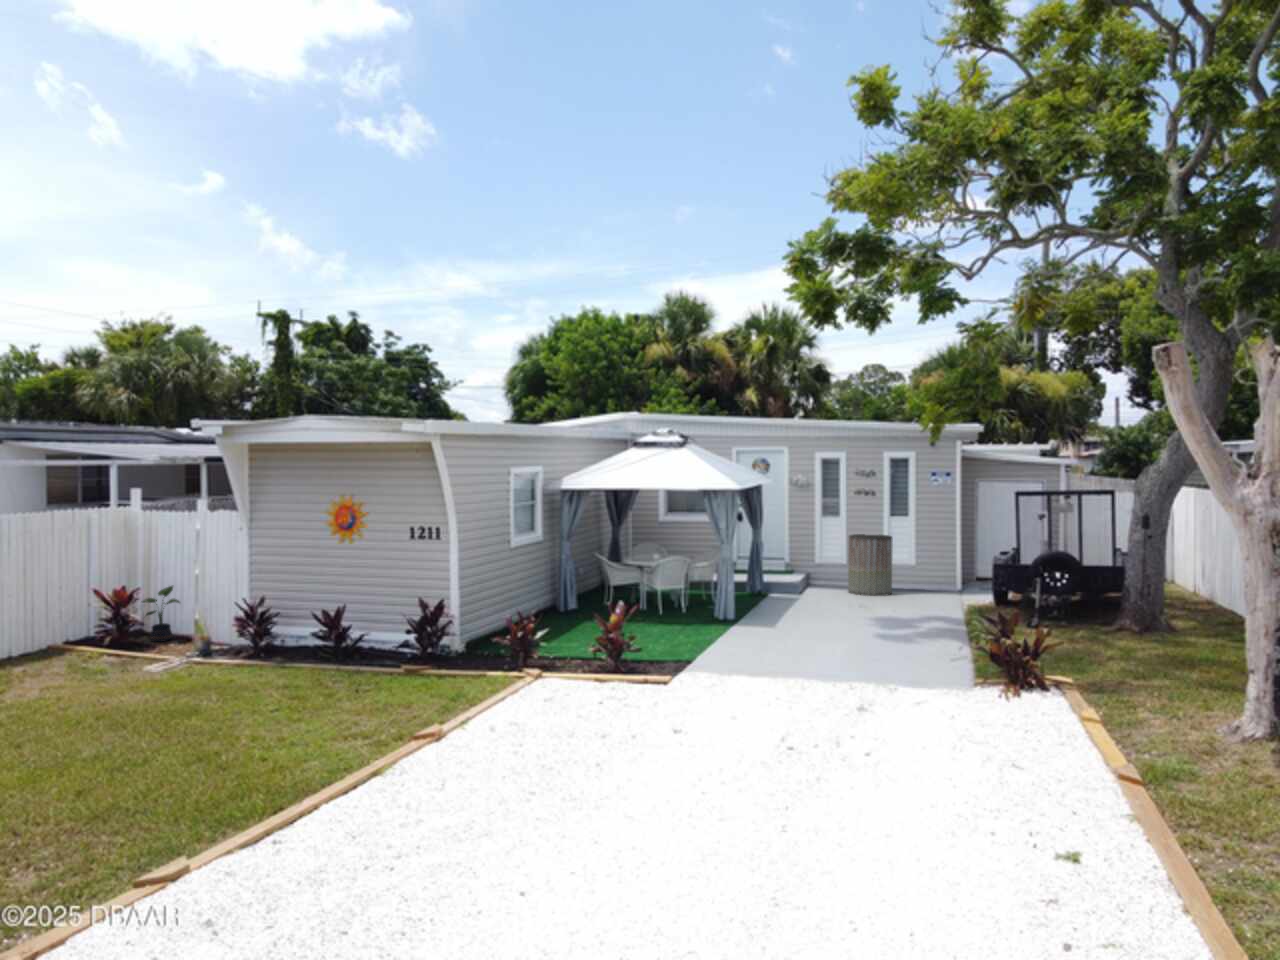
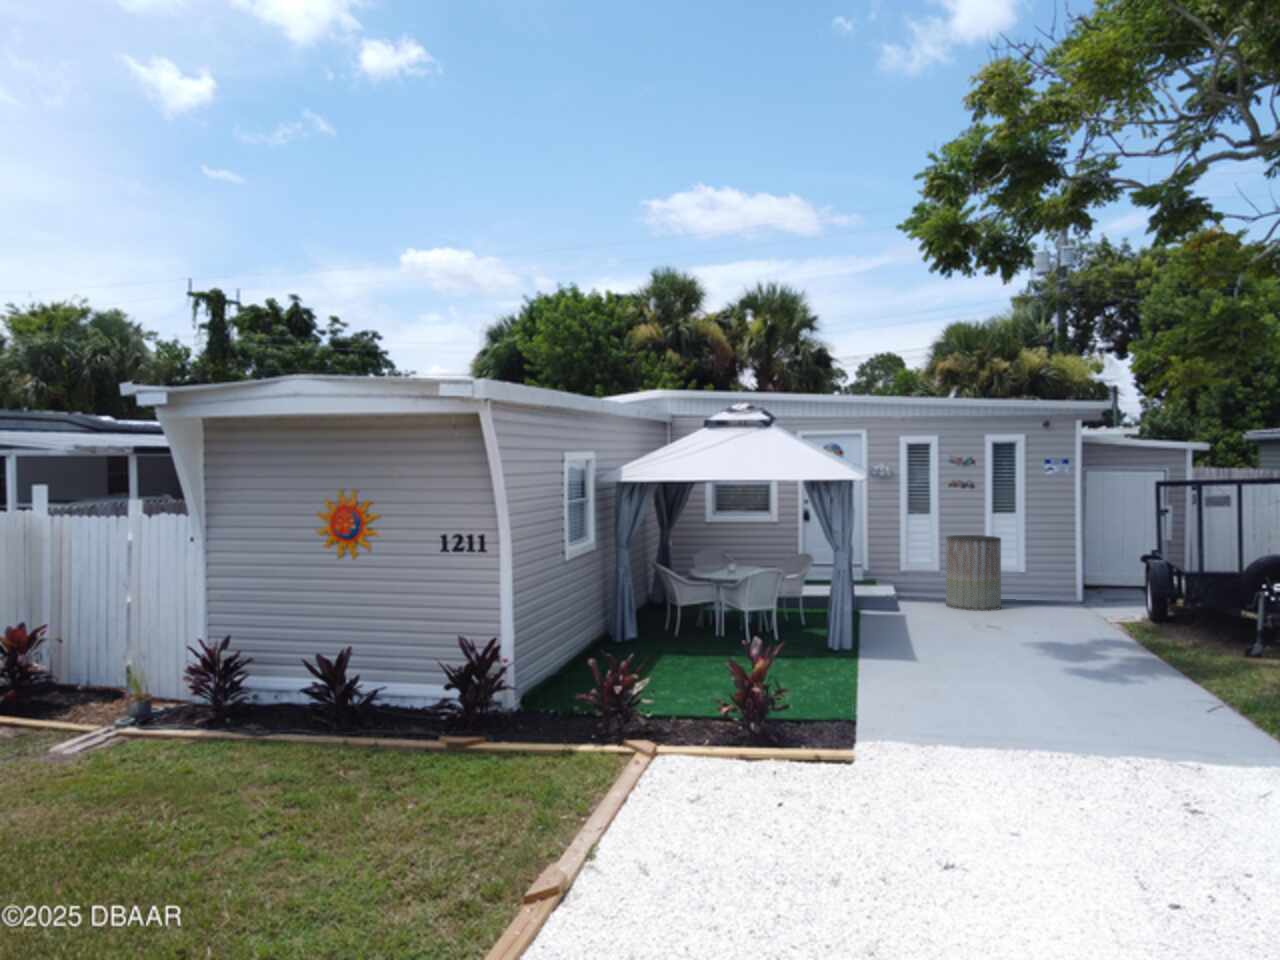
potted plant: present [142,586,180,642] -> none [47,621,106,703]

